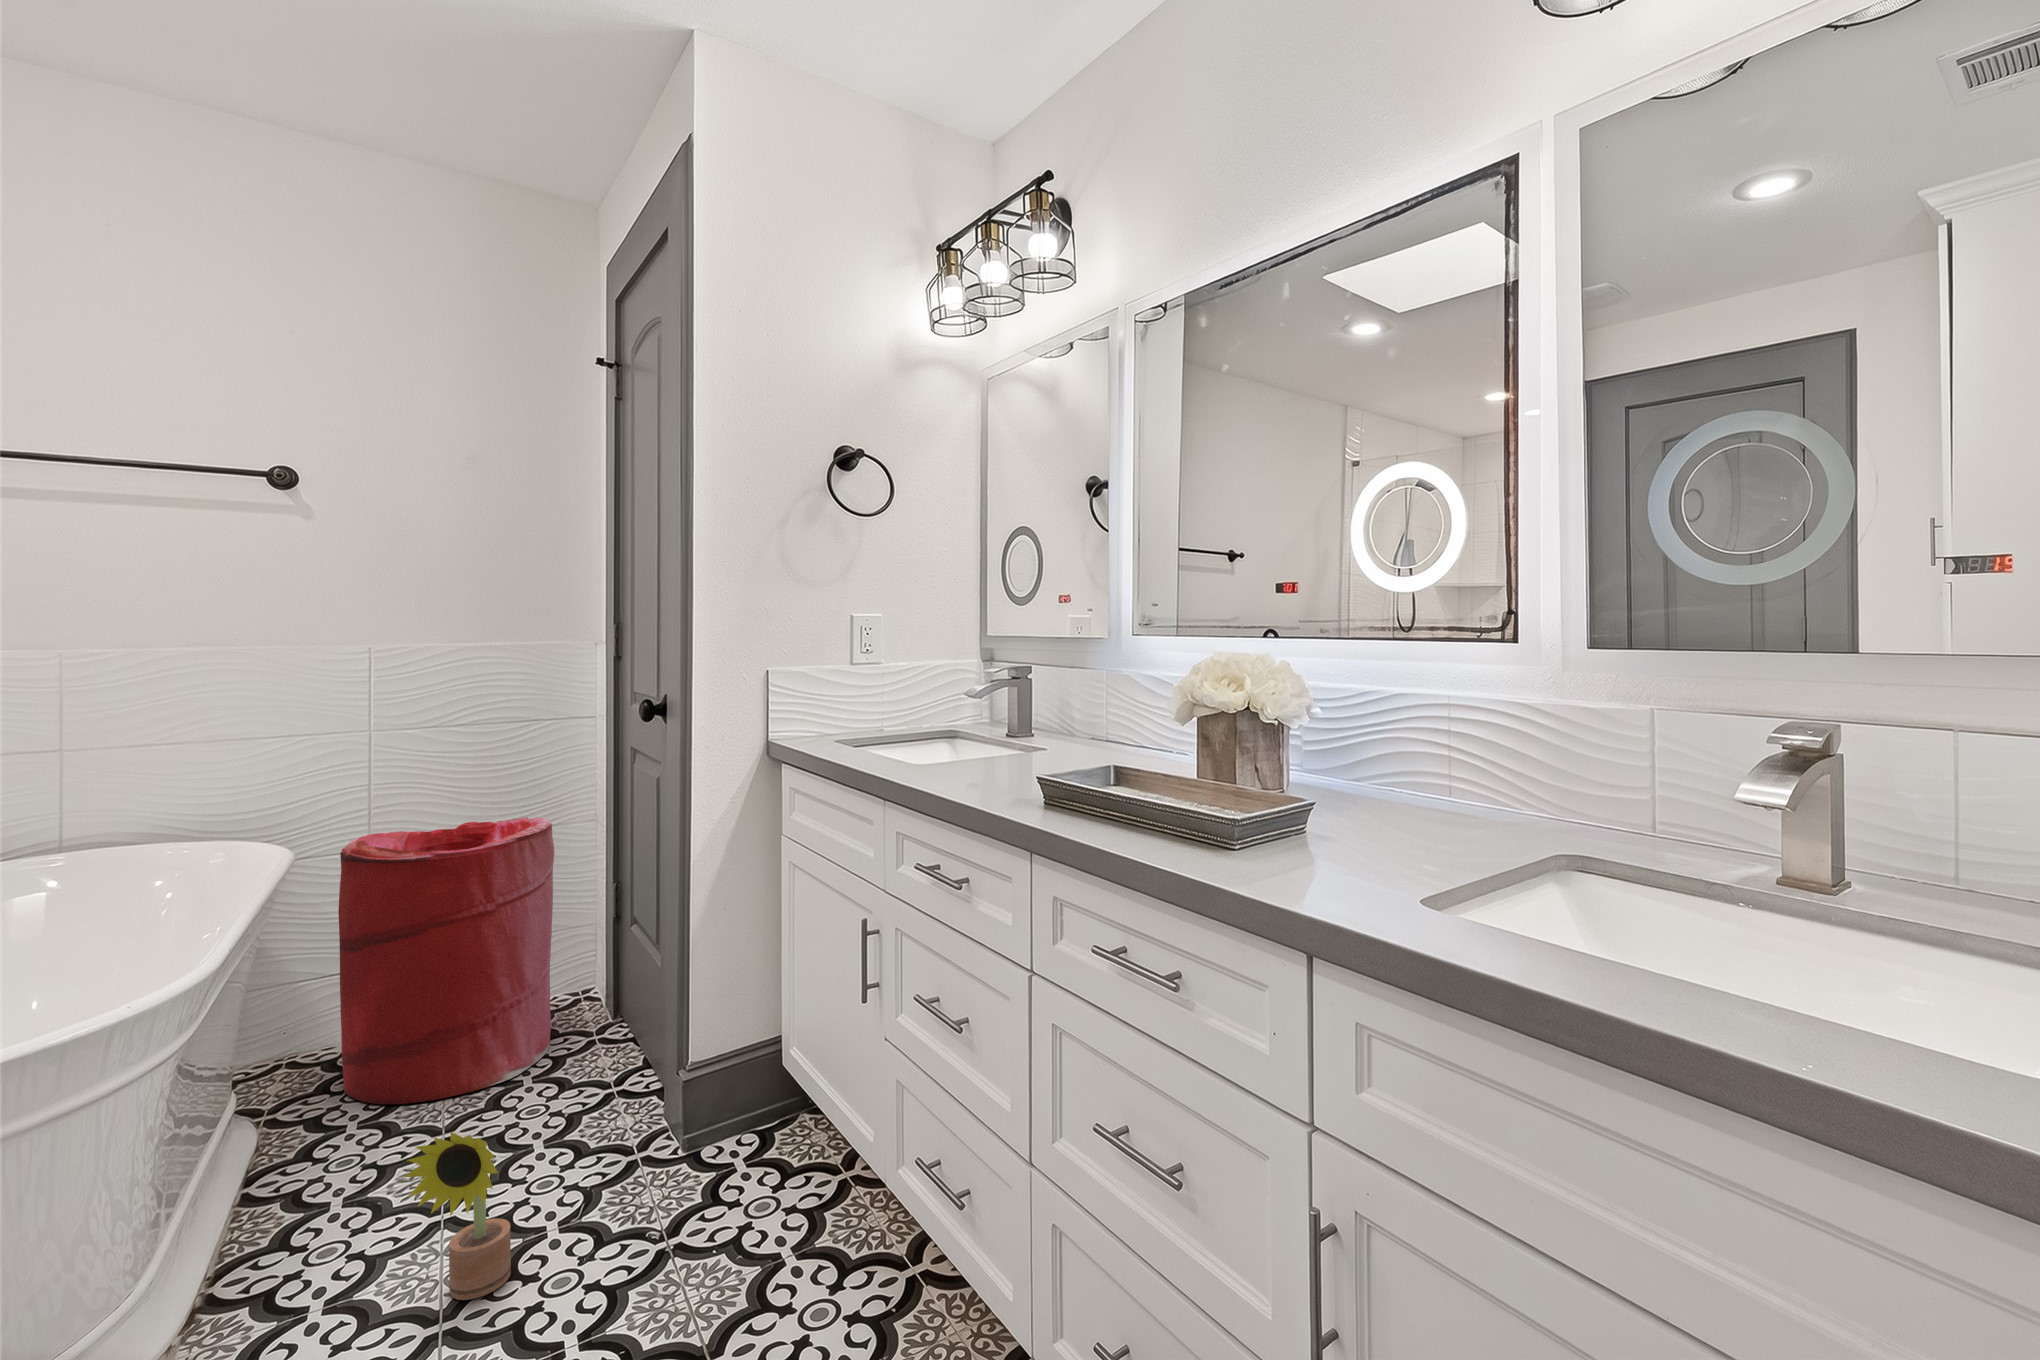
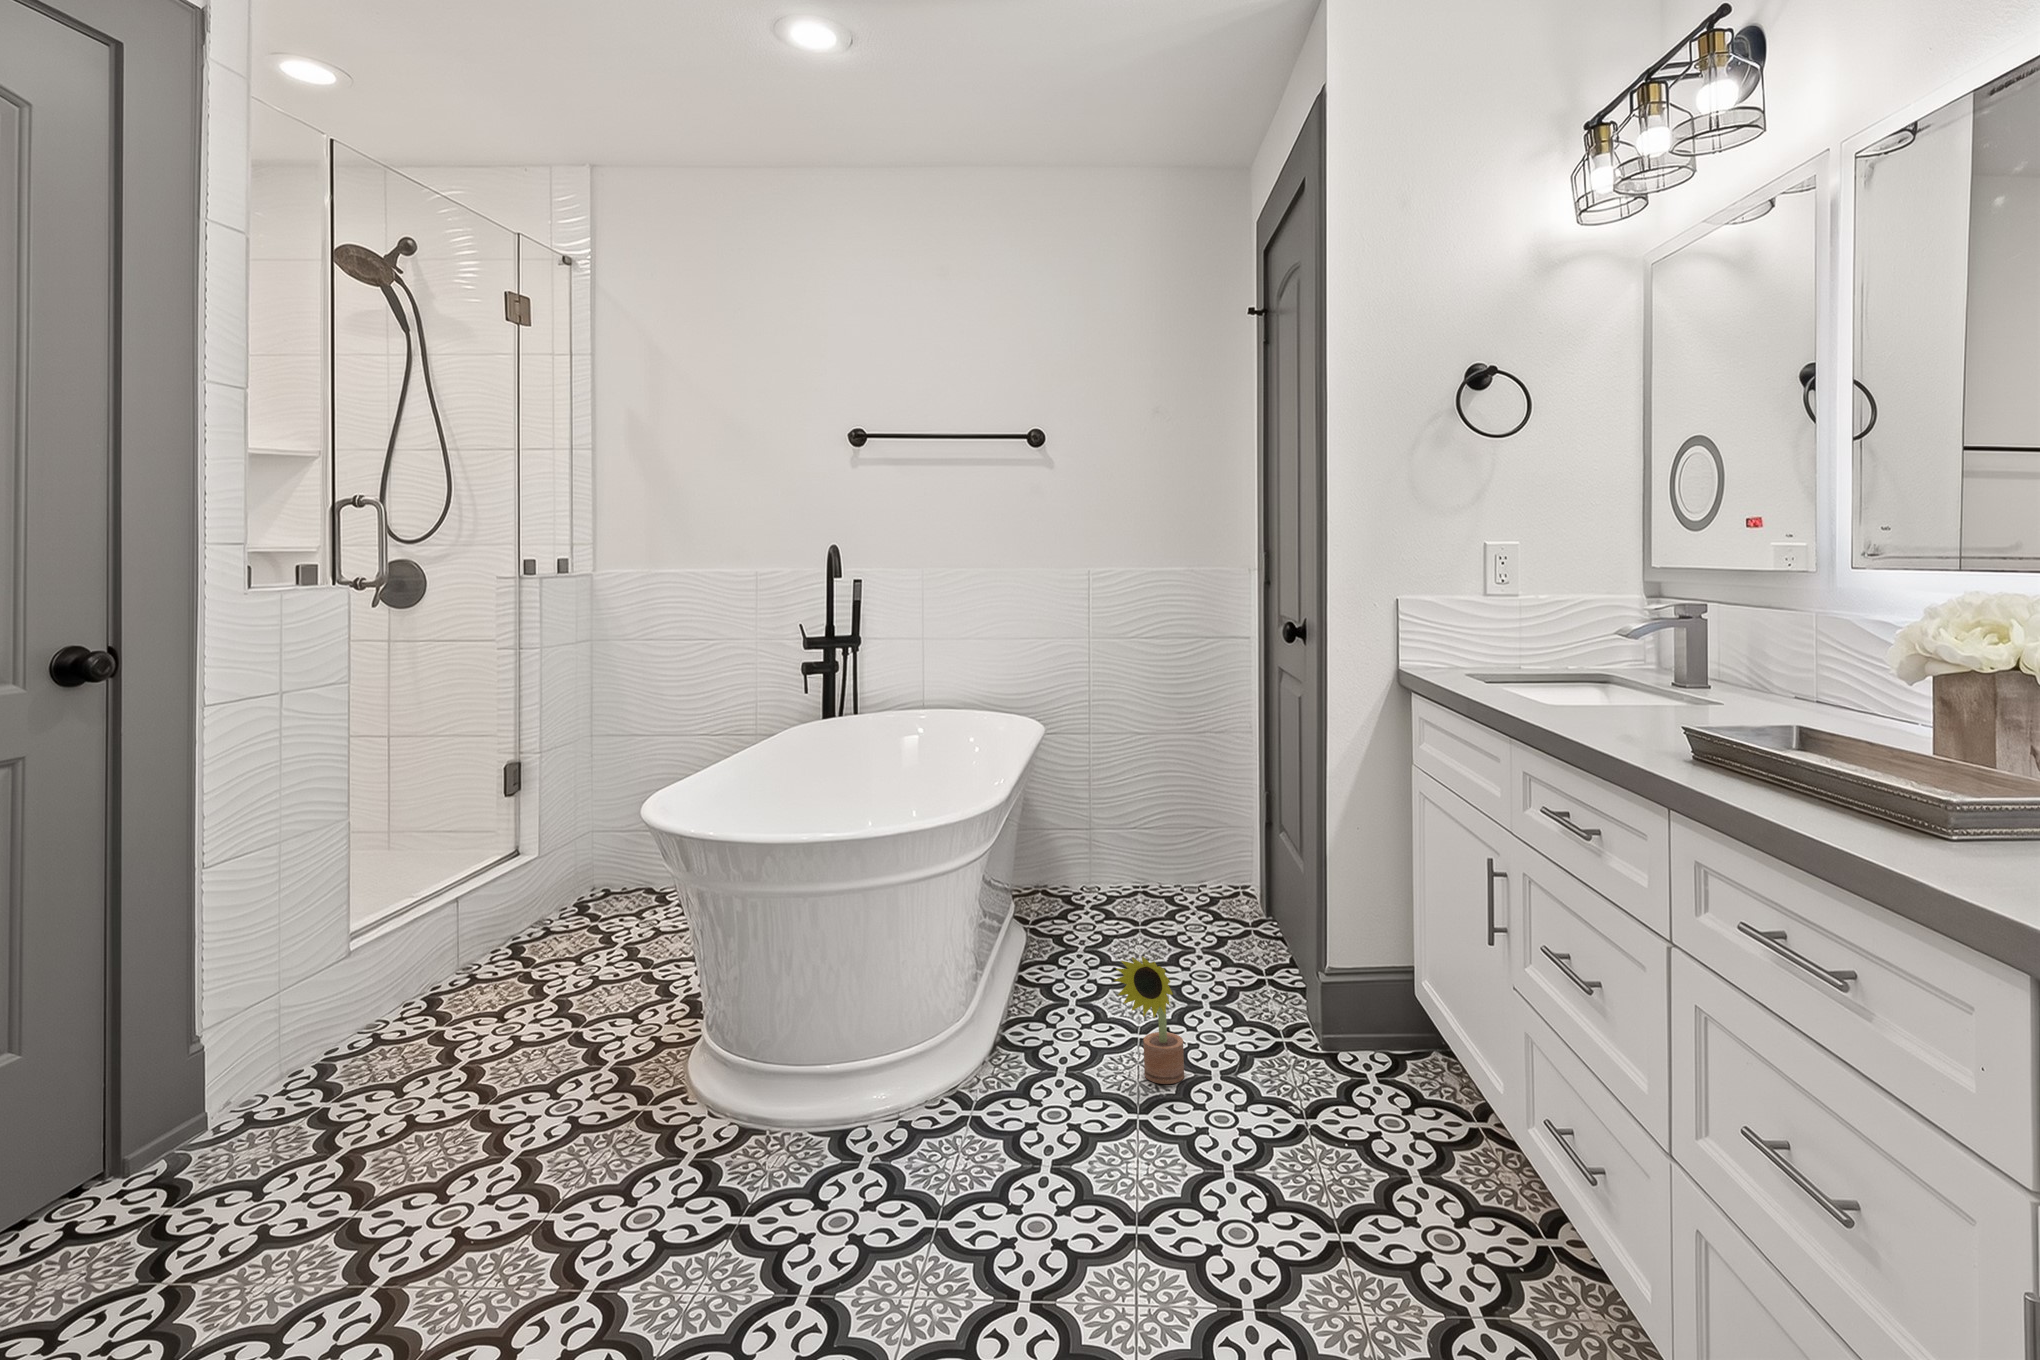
laundry hamper: present [338,817,554,1104] -> none [1067,729,1217,948]

